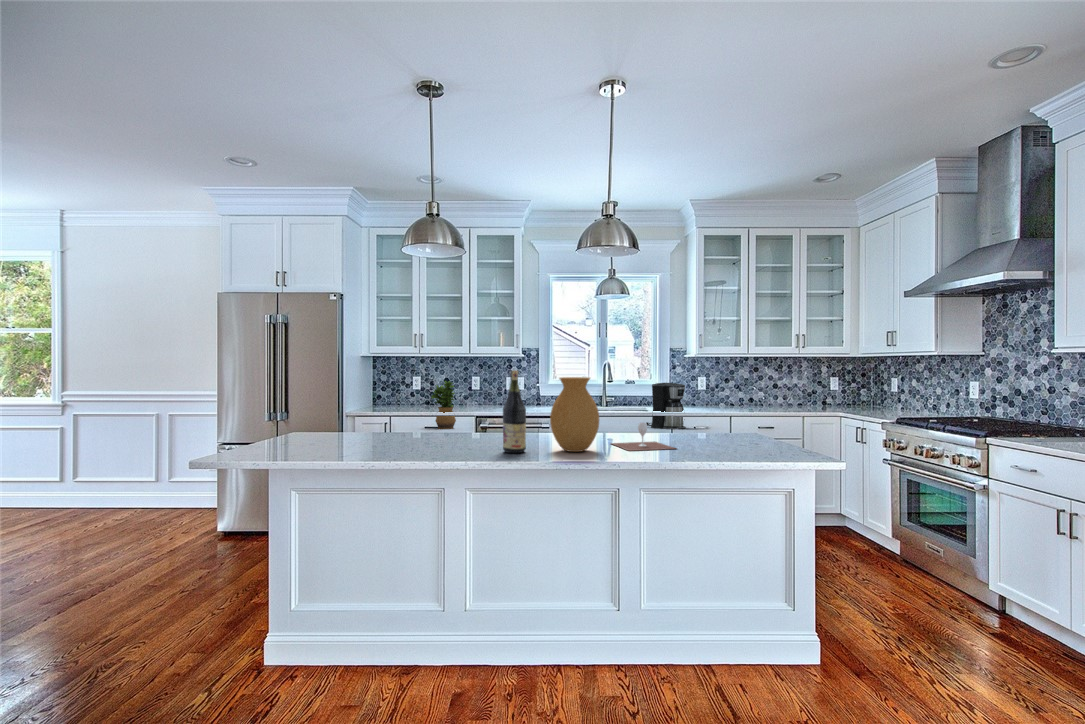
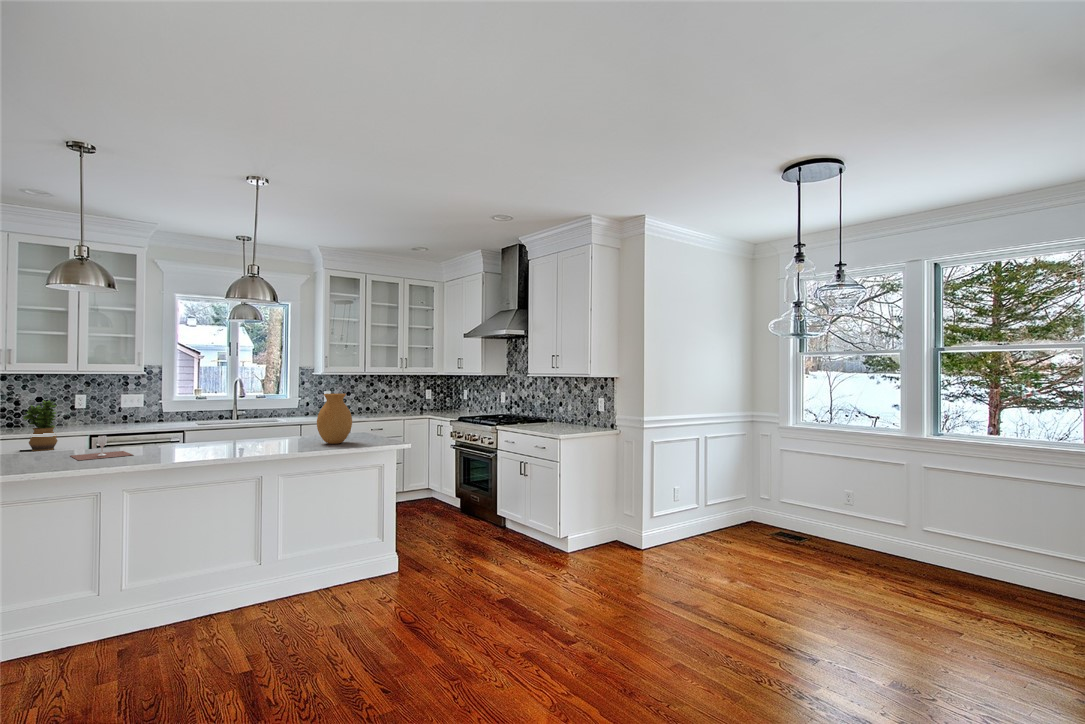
wine bottle: present [503,370,526,453] -> none [133,393,158,461]
vase: present [550,377,599,452] -> present [317,394,352,444]
coffee maker: present [646,383,686,429] -> none [272,397,310,436]
wine glass: present [612,423,676,451] -> present [71,436,133,460]

